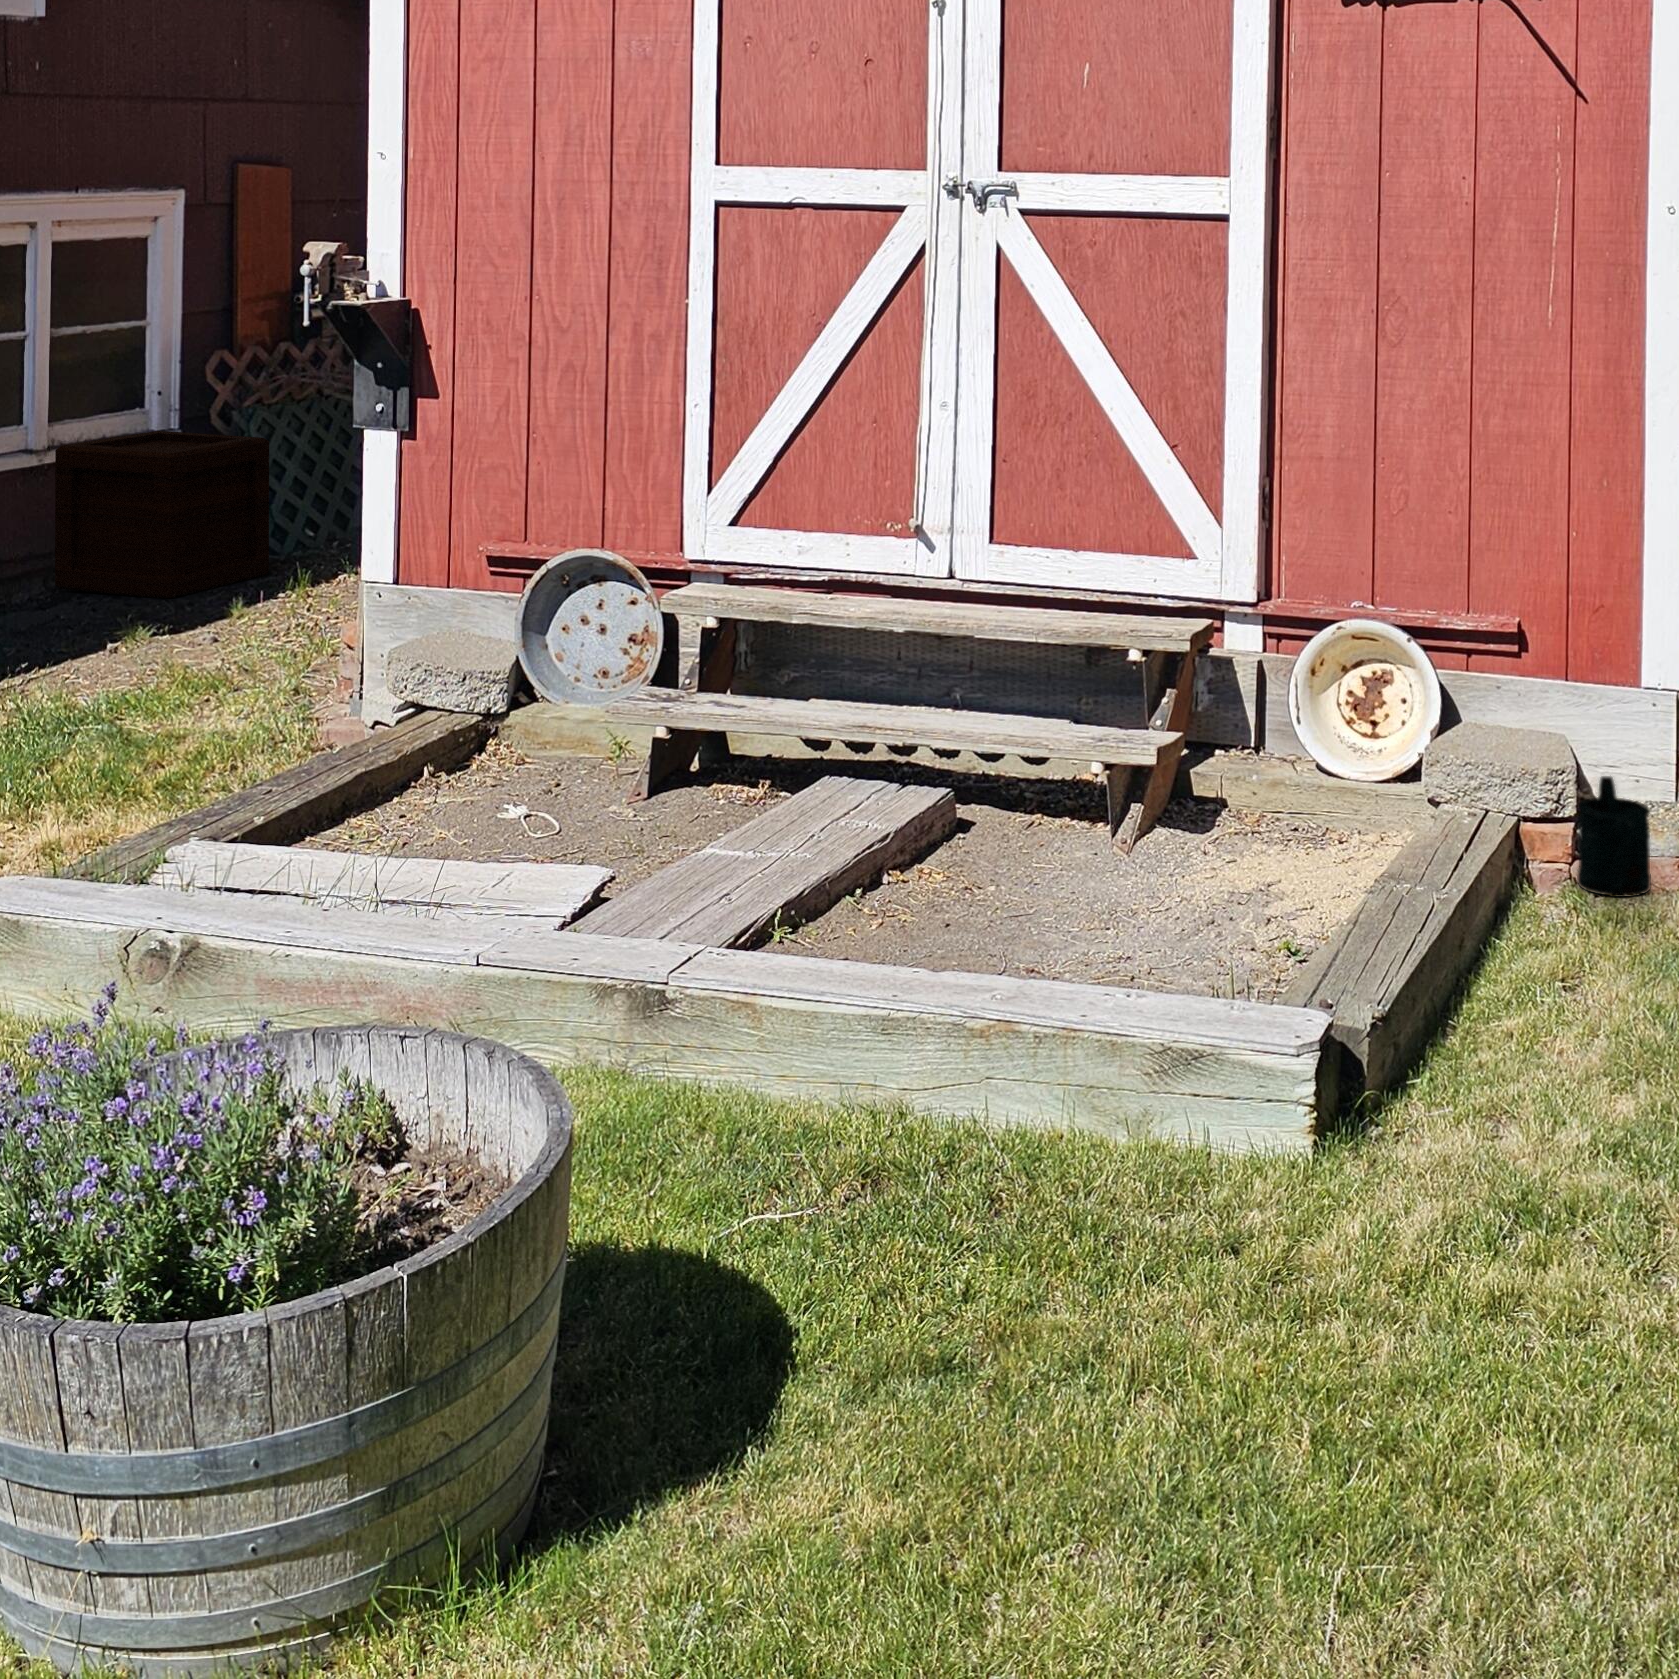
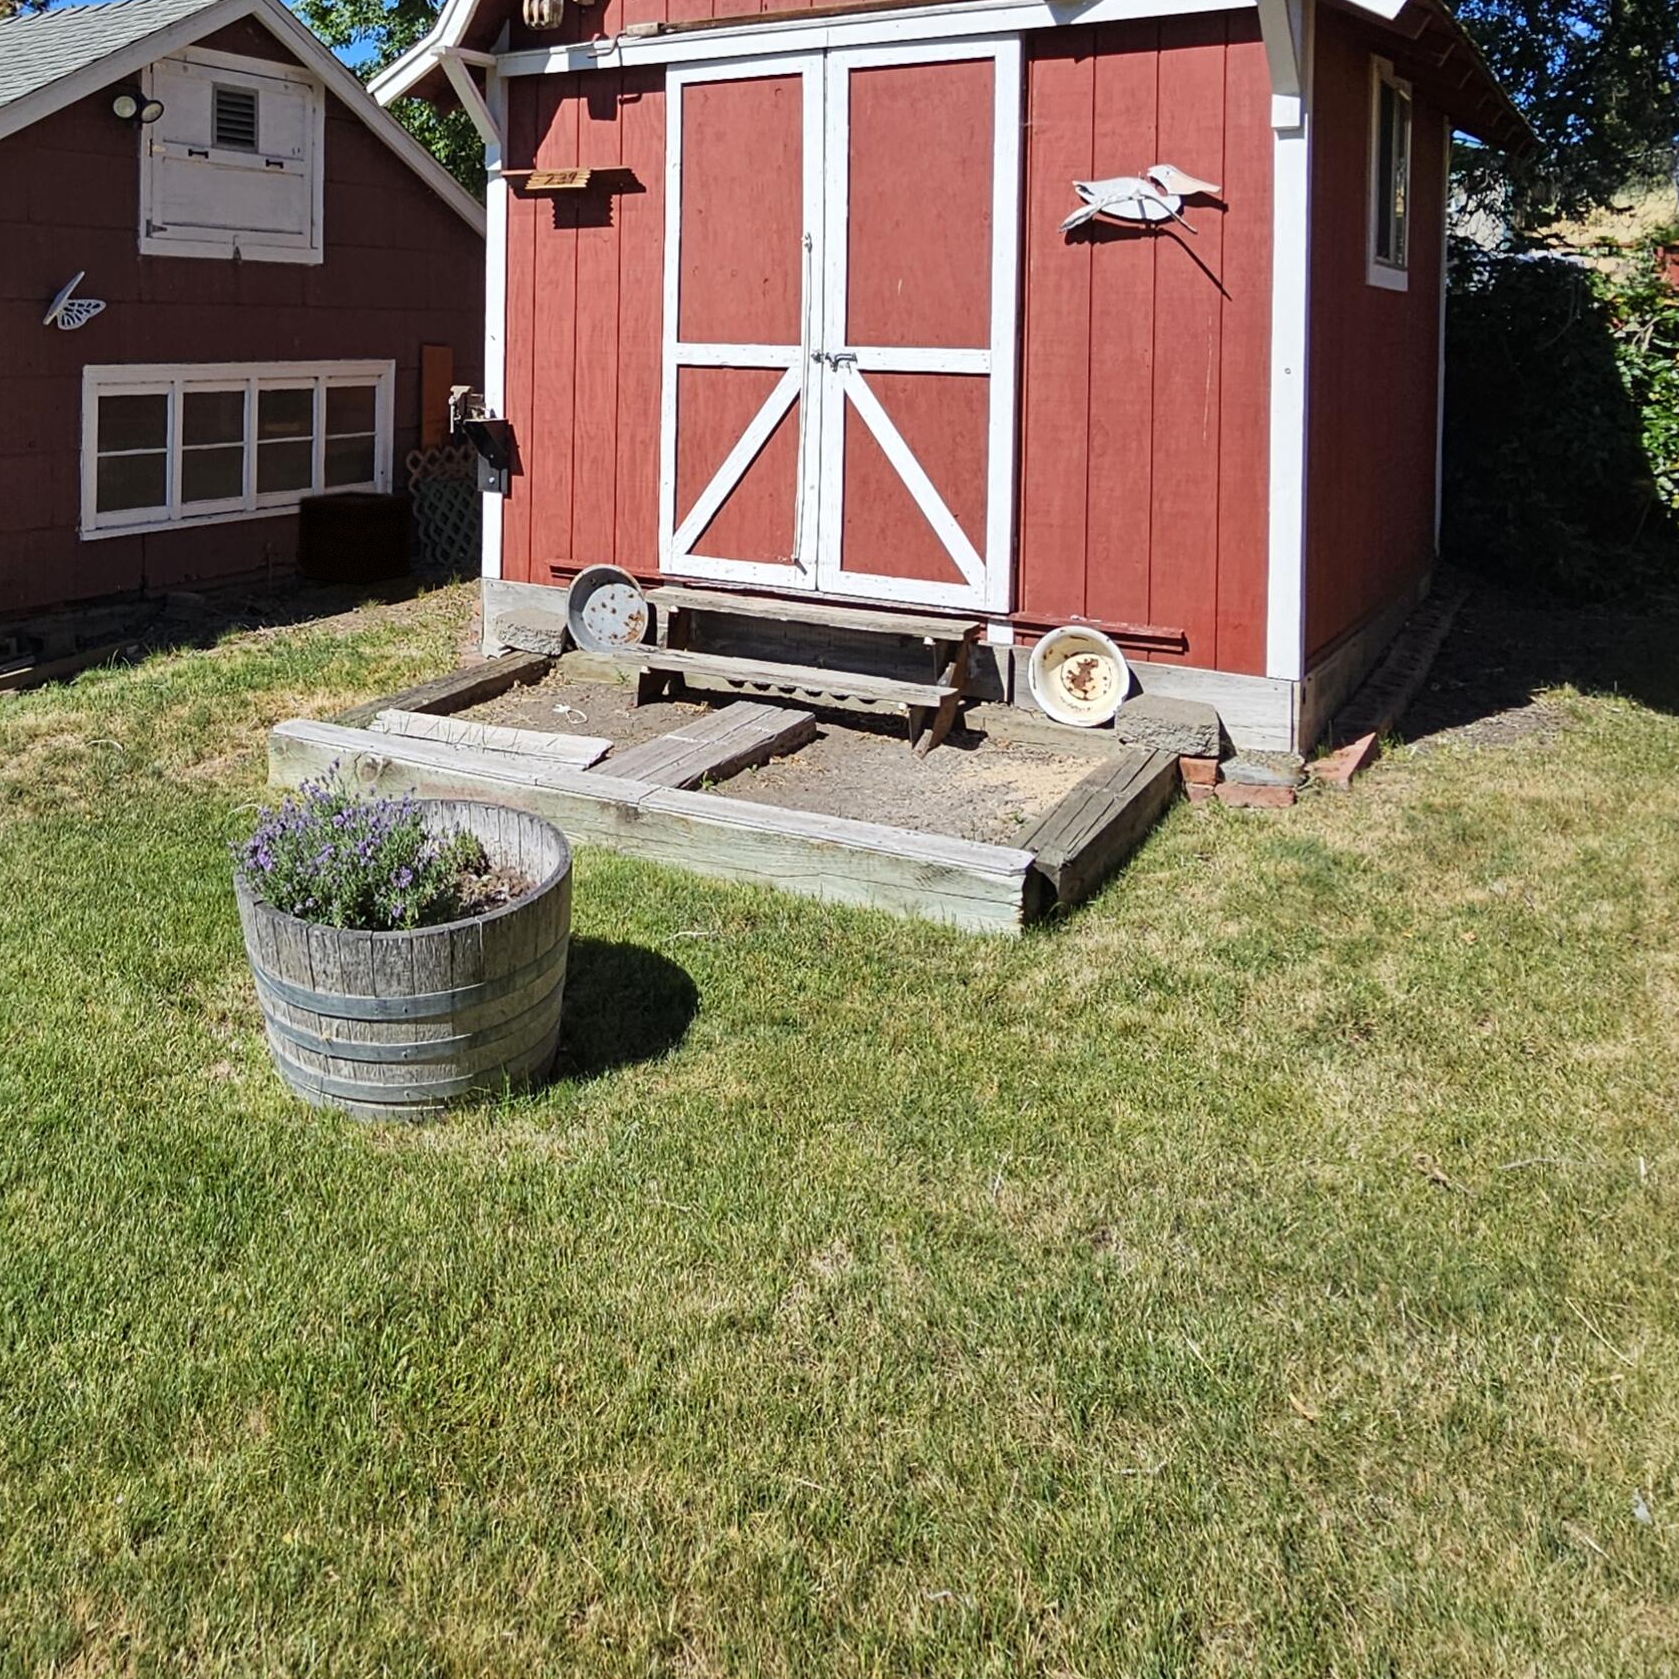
watering can: present [1577,776,1651,897] -> none [1224,730,1276,807]

